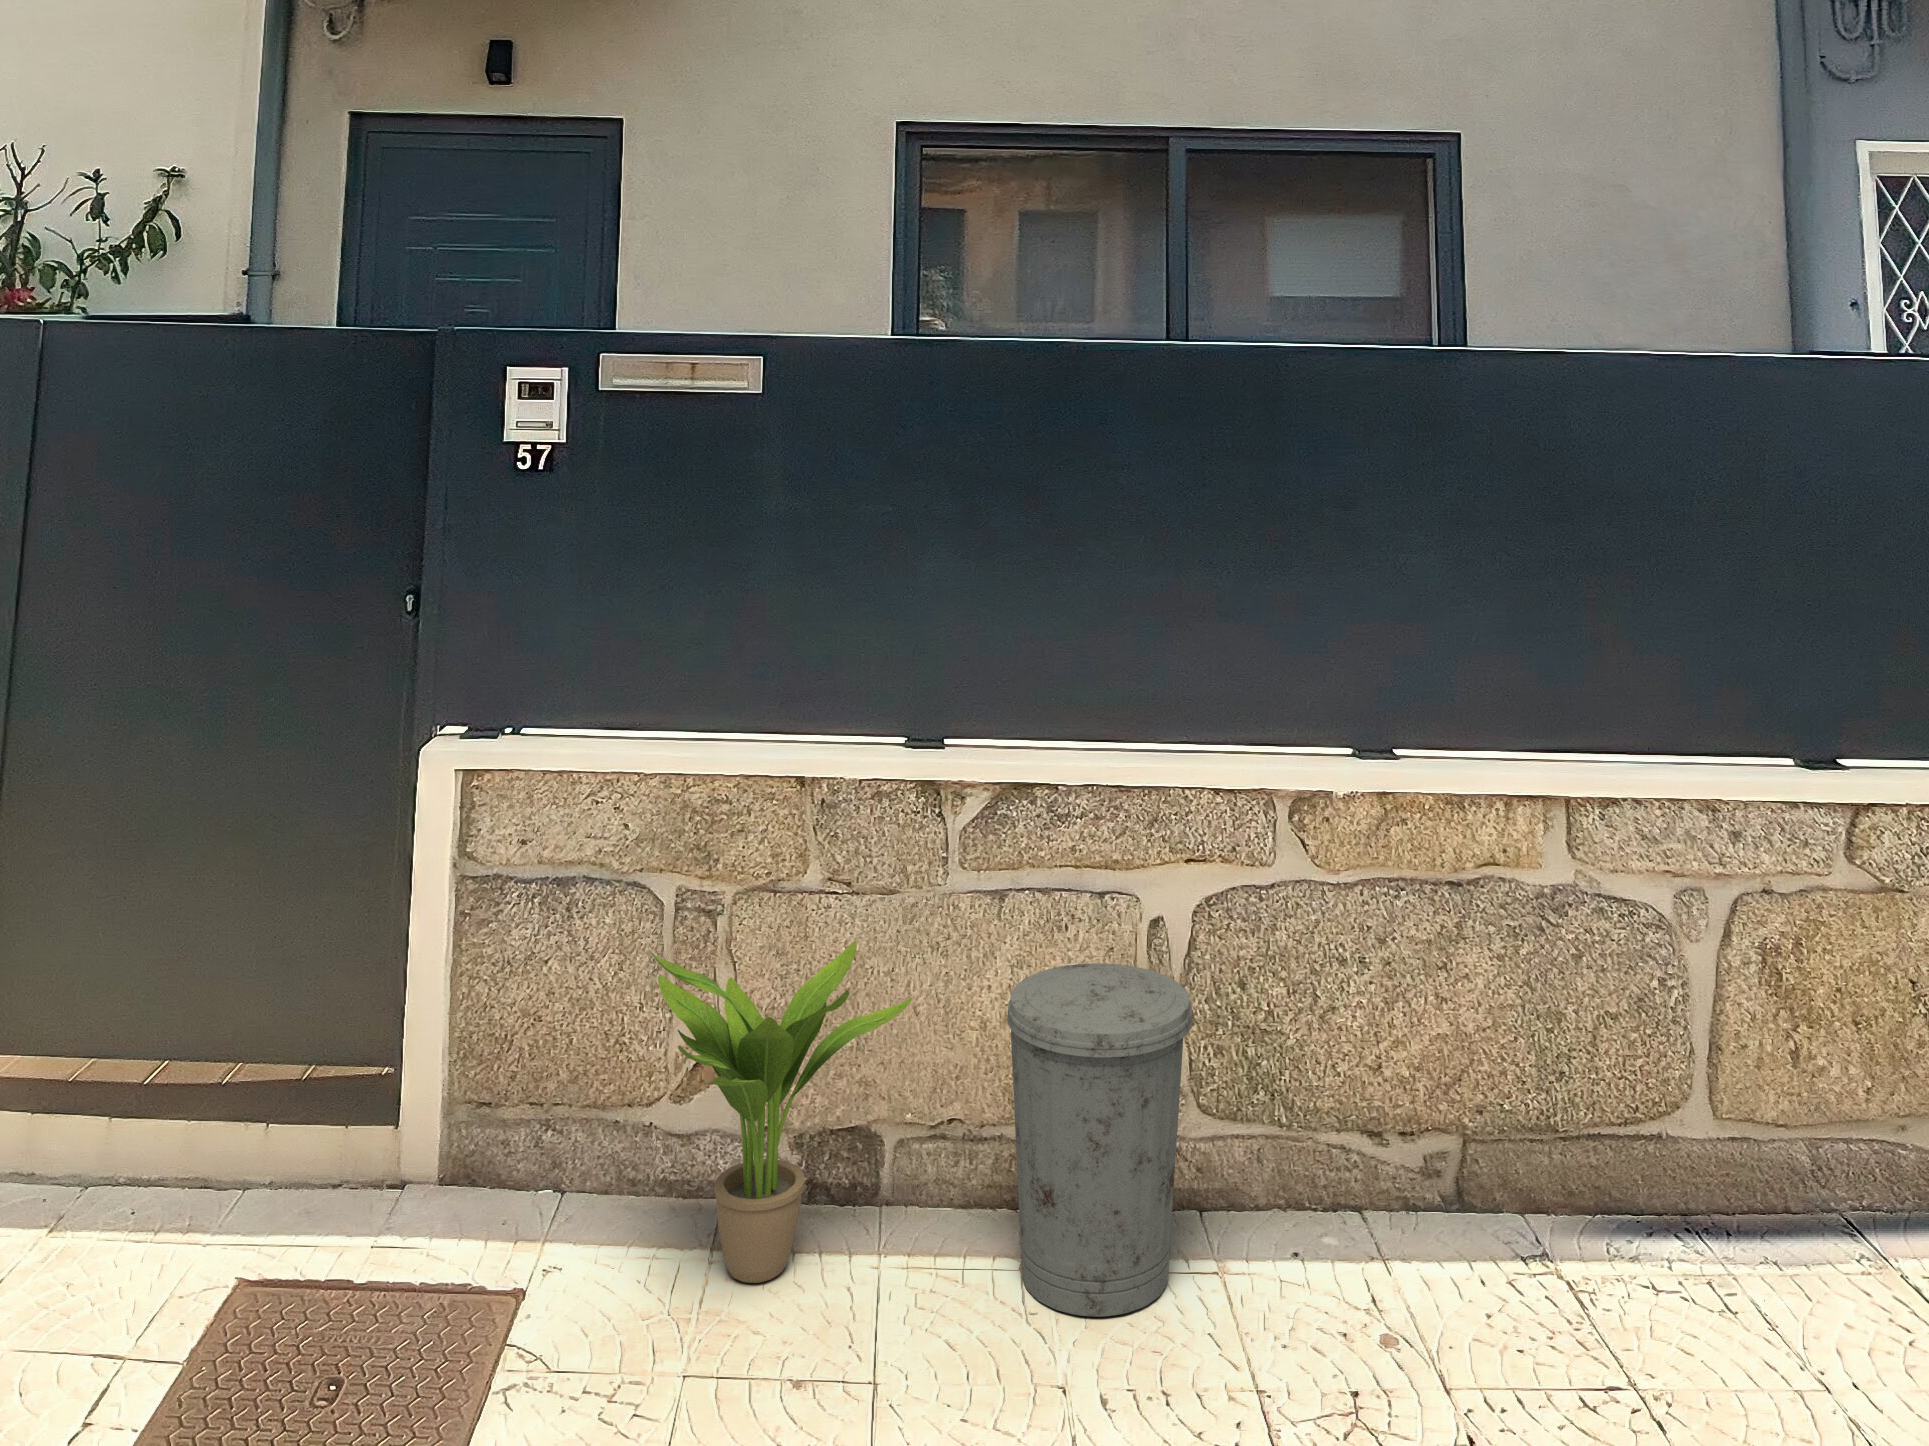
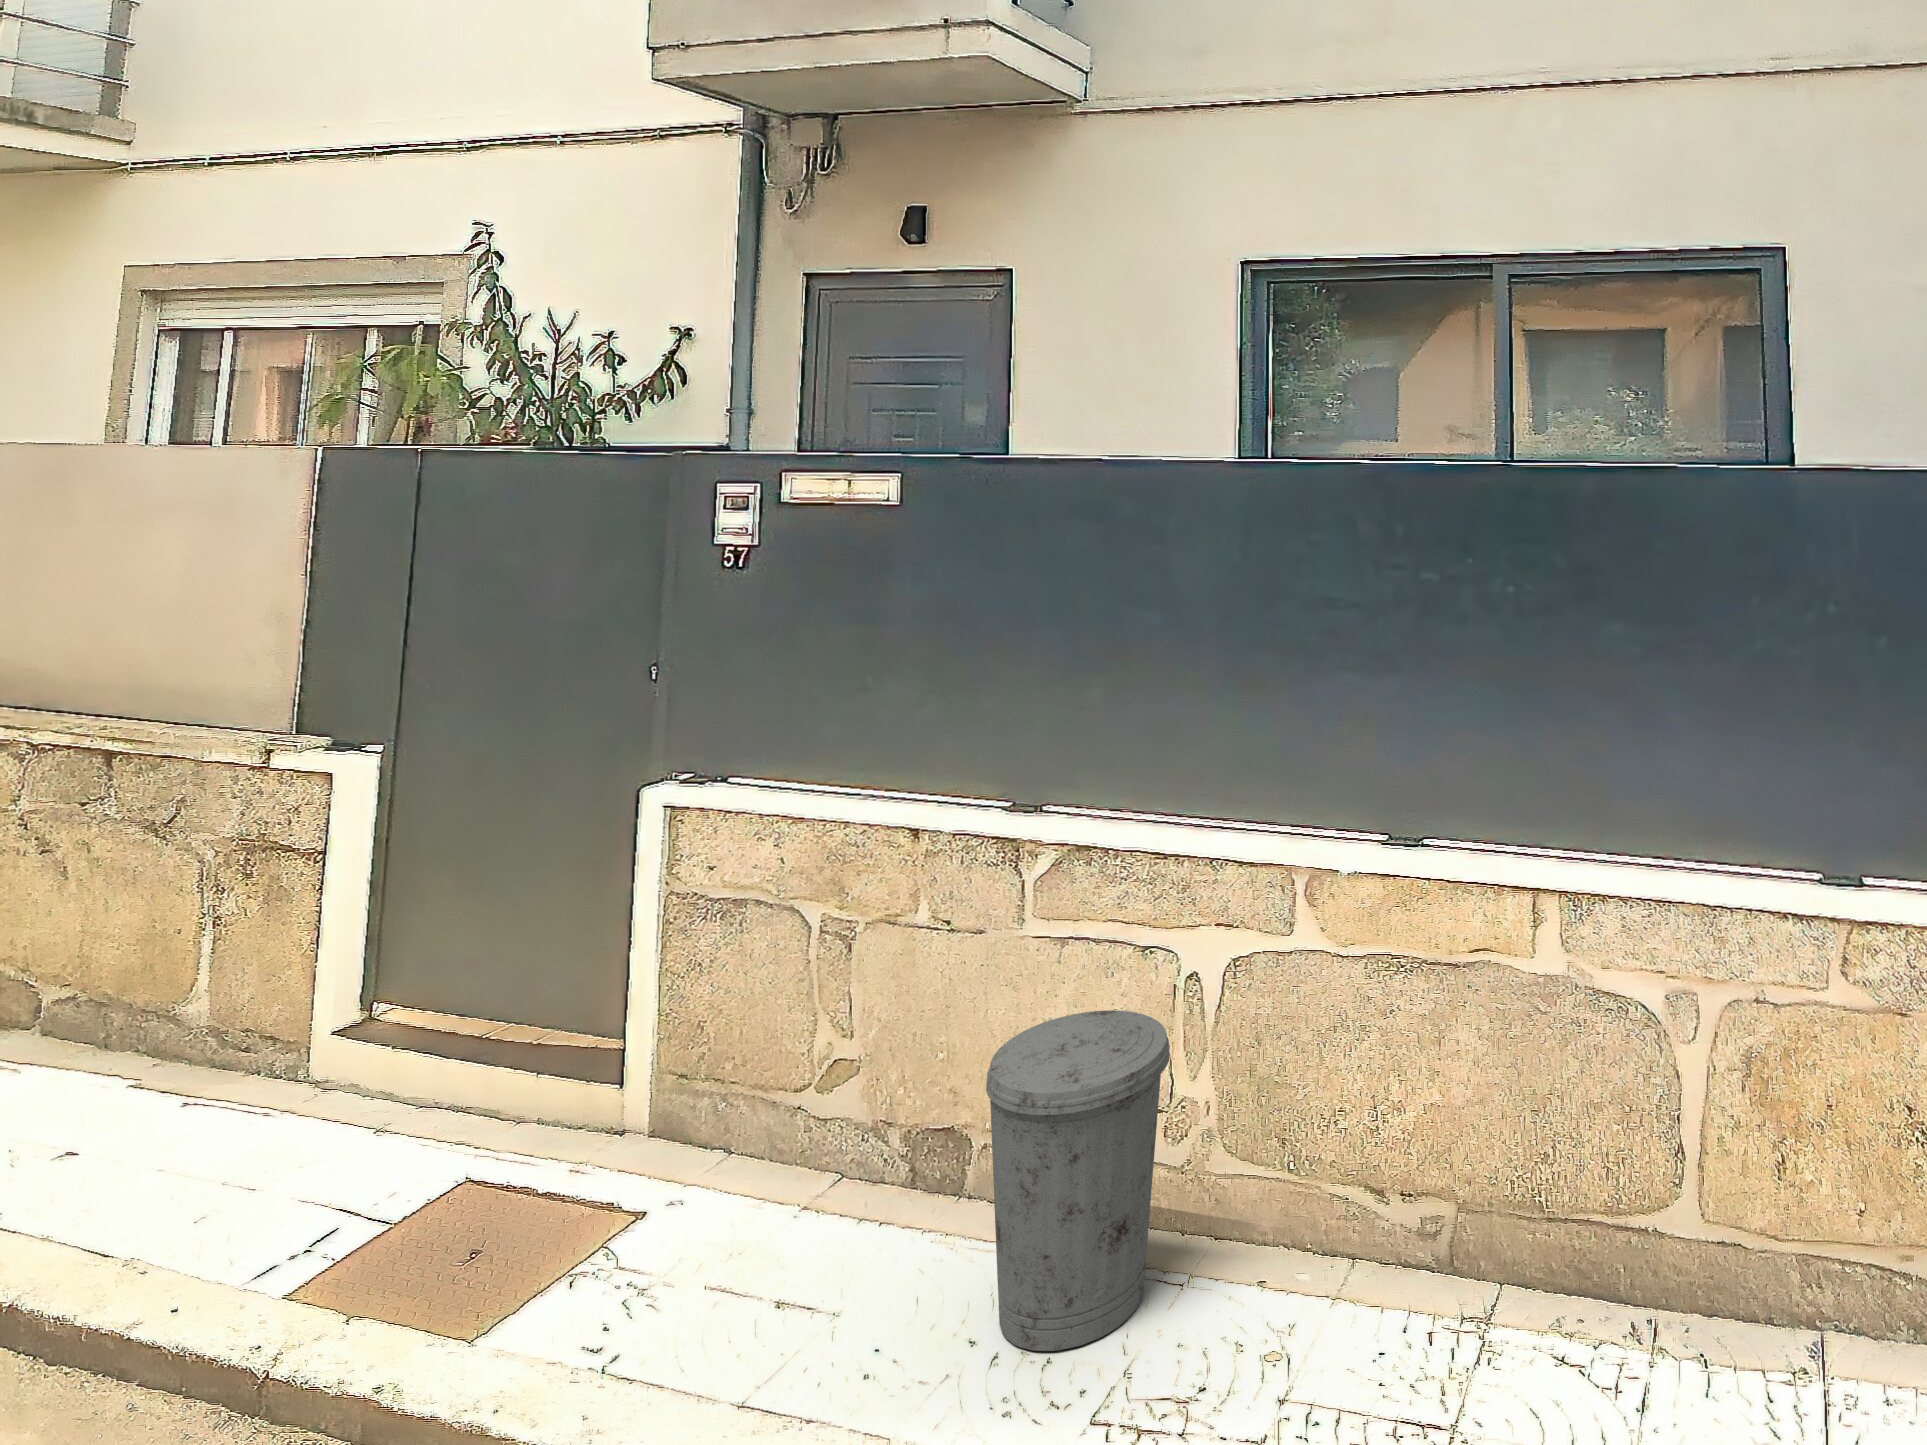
potted plant: present [650,941,912,1283] -> none [699,971,951,1270]

